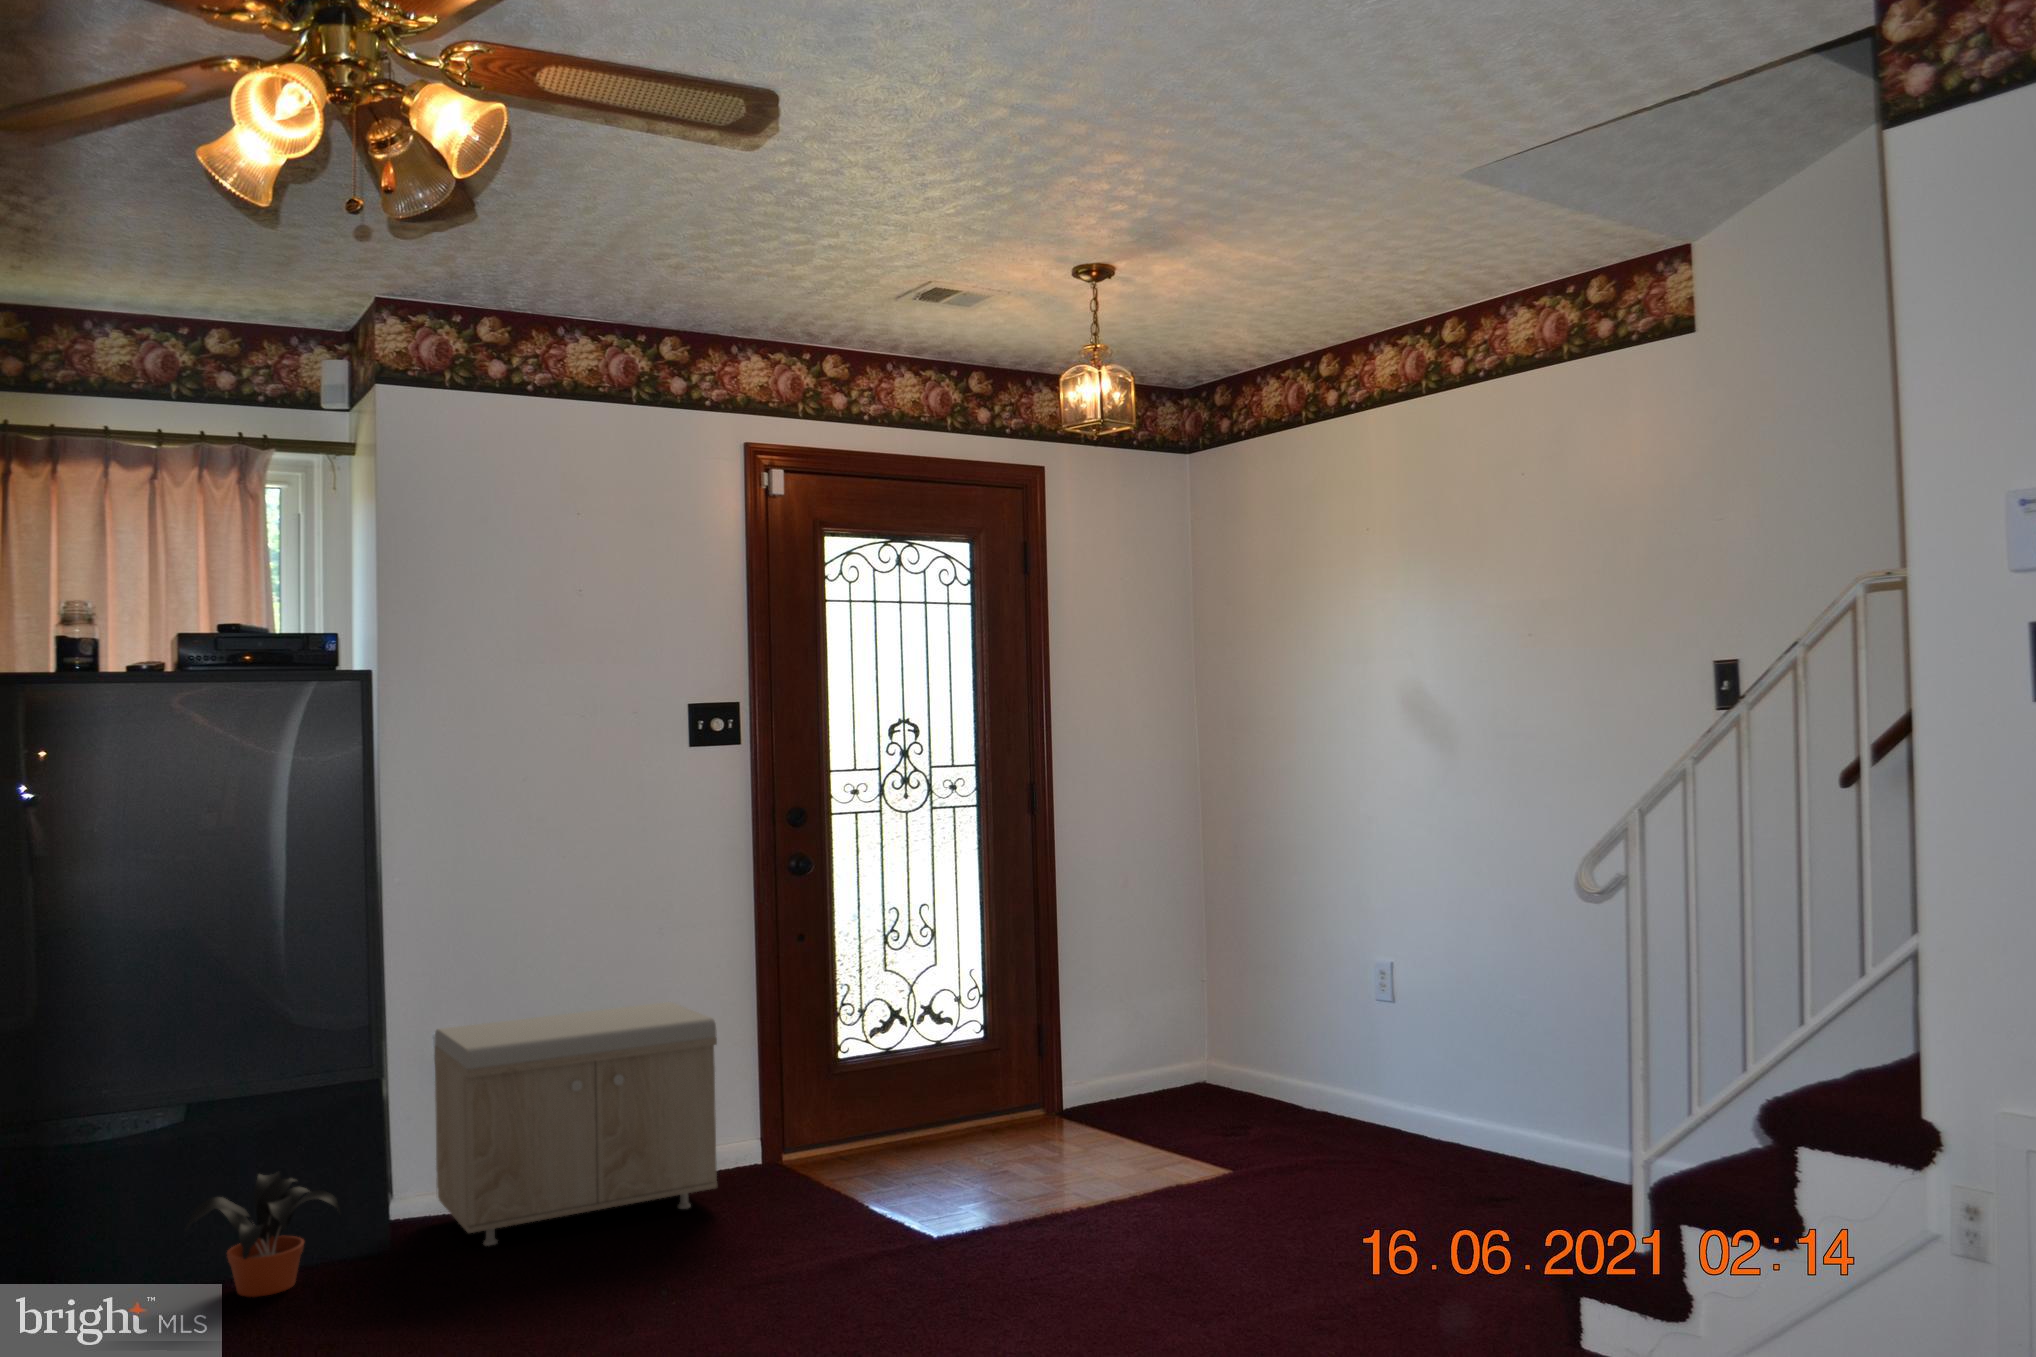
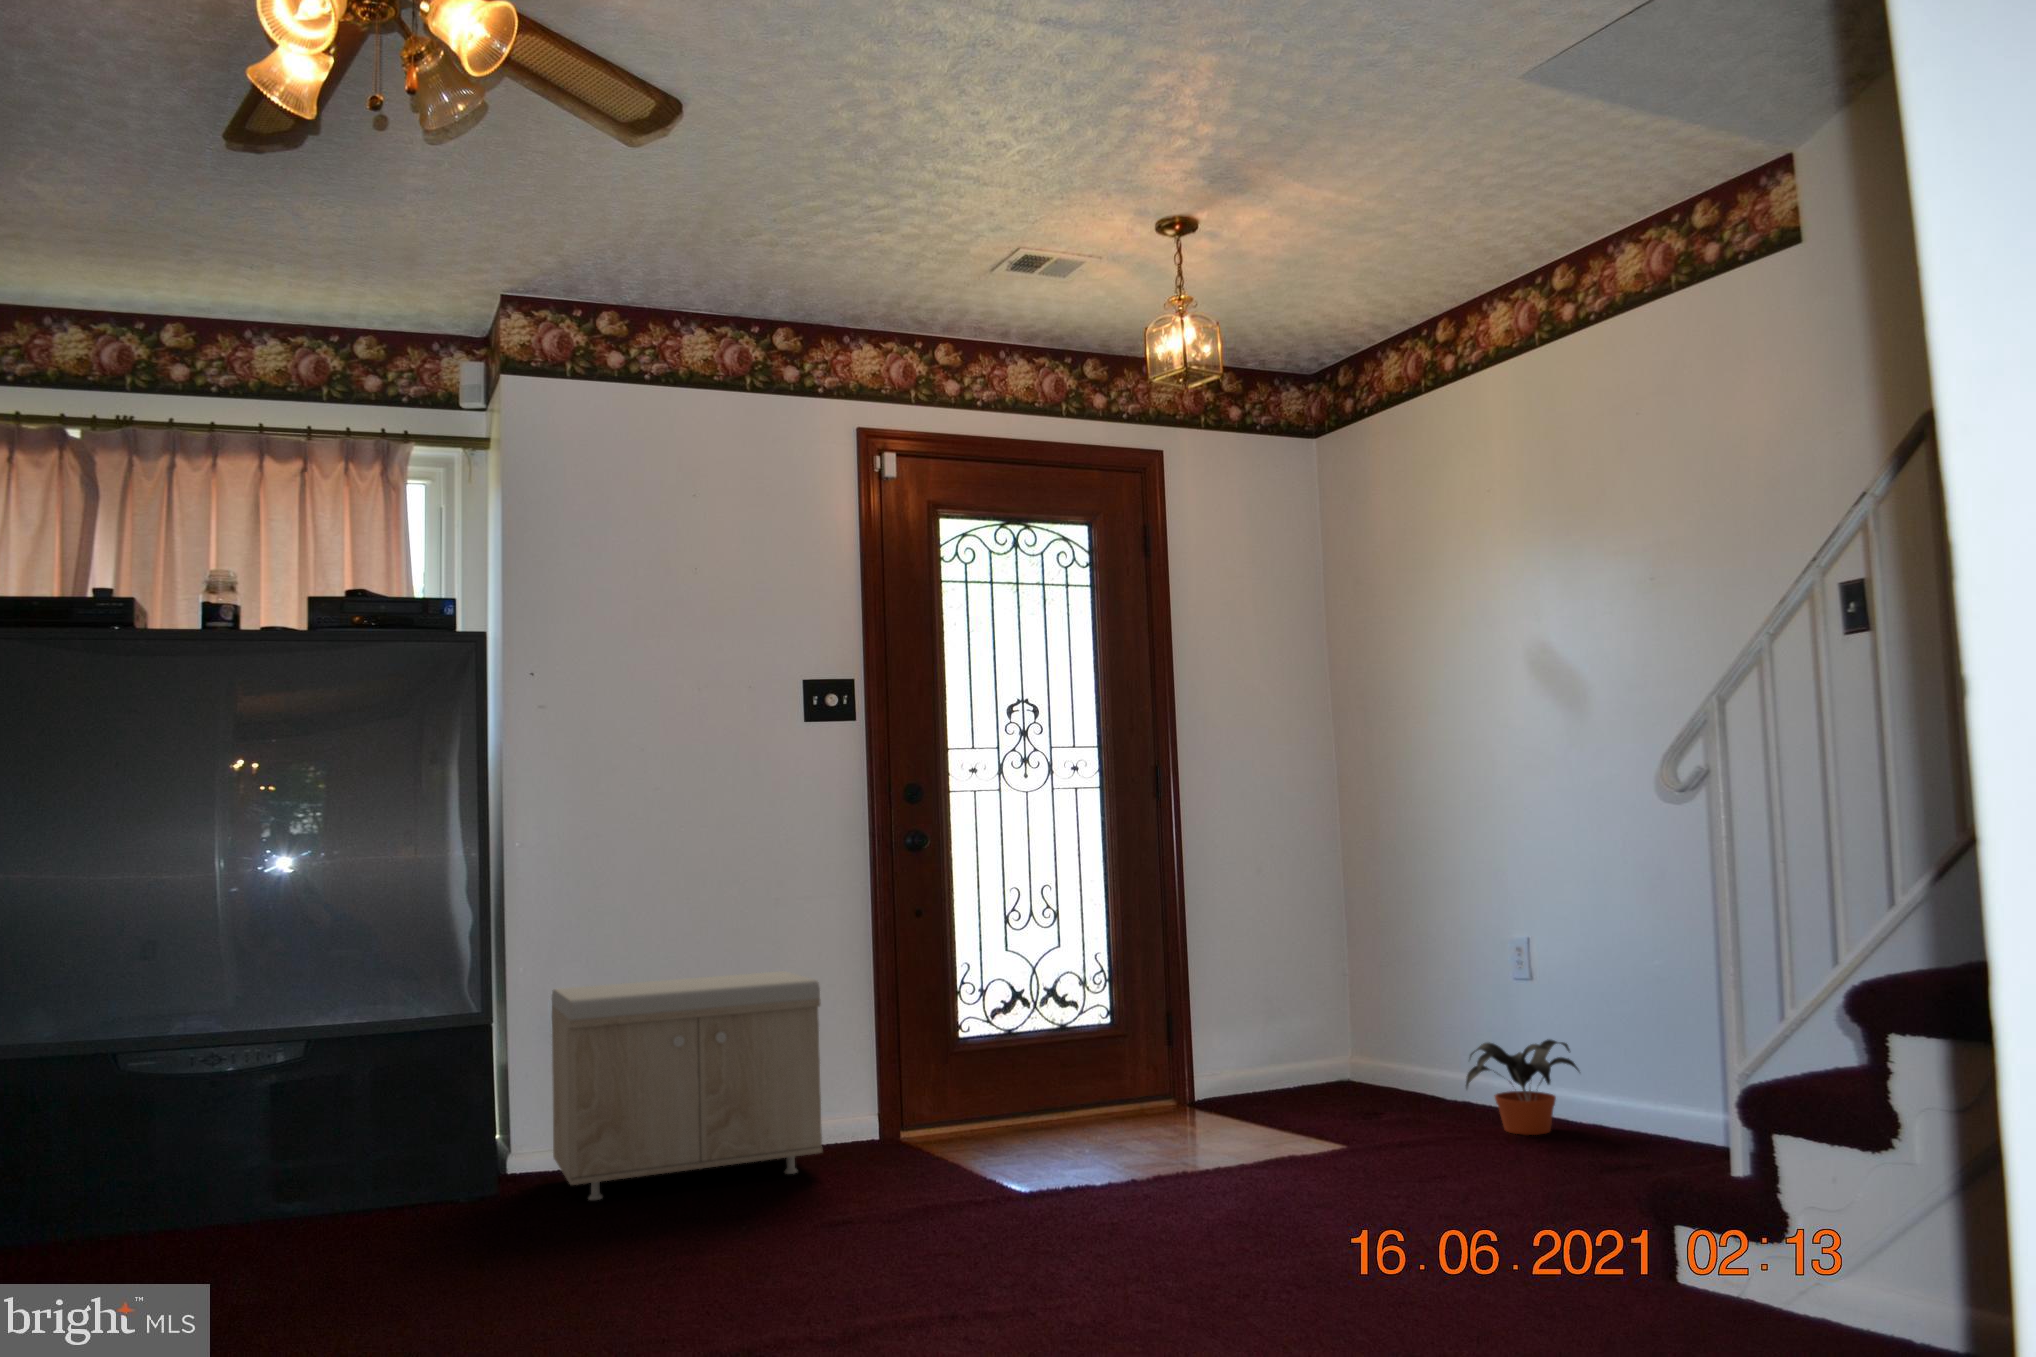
potted plant: present [186,1172,340,1297] -> present [1466,1039,1579,1135]

